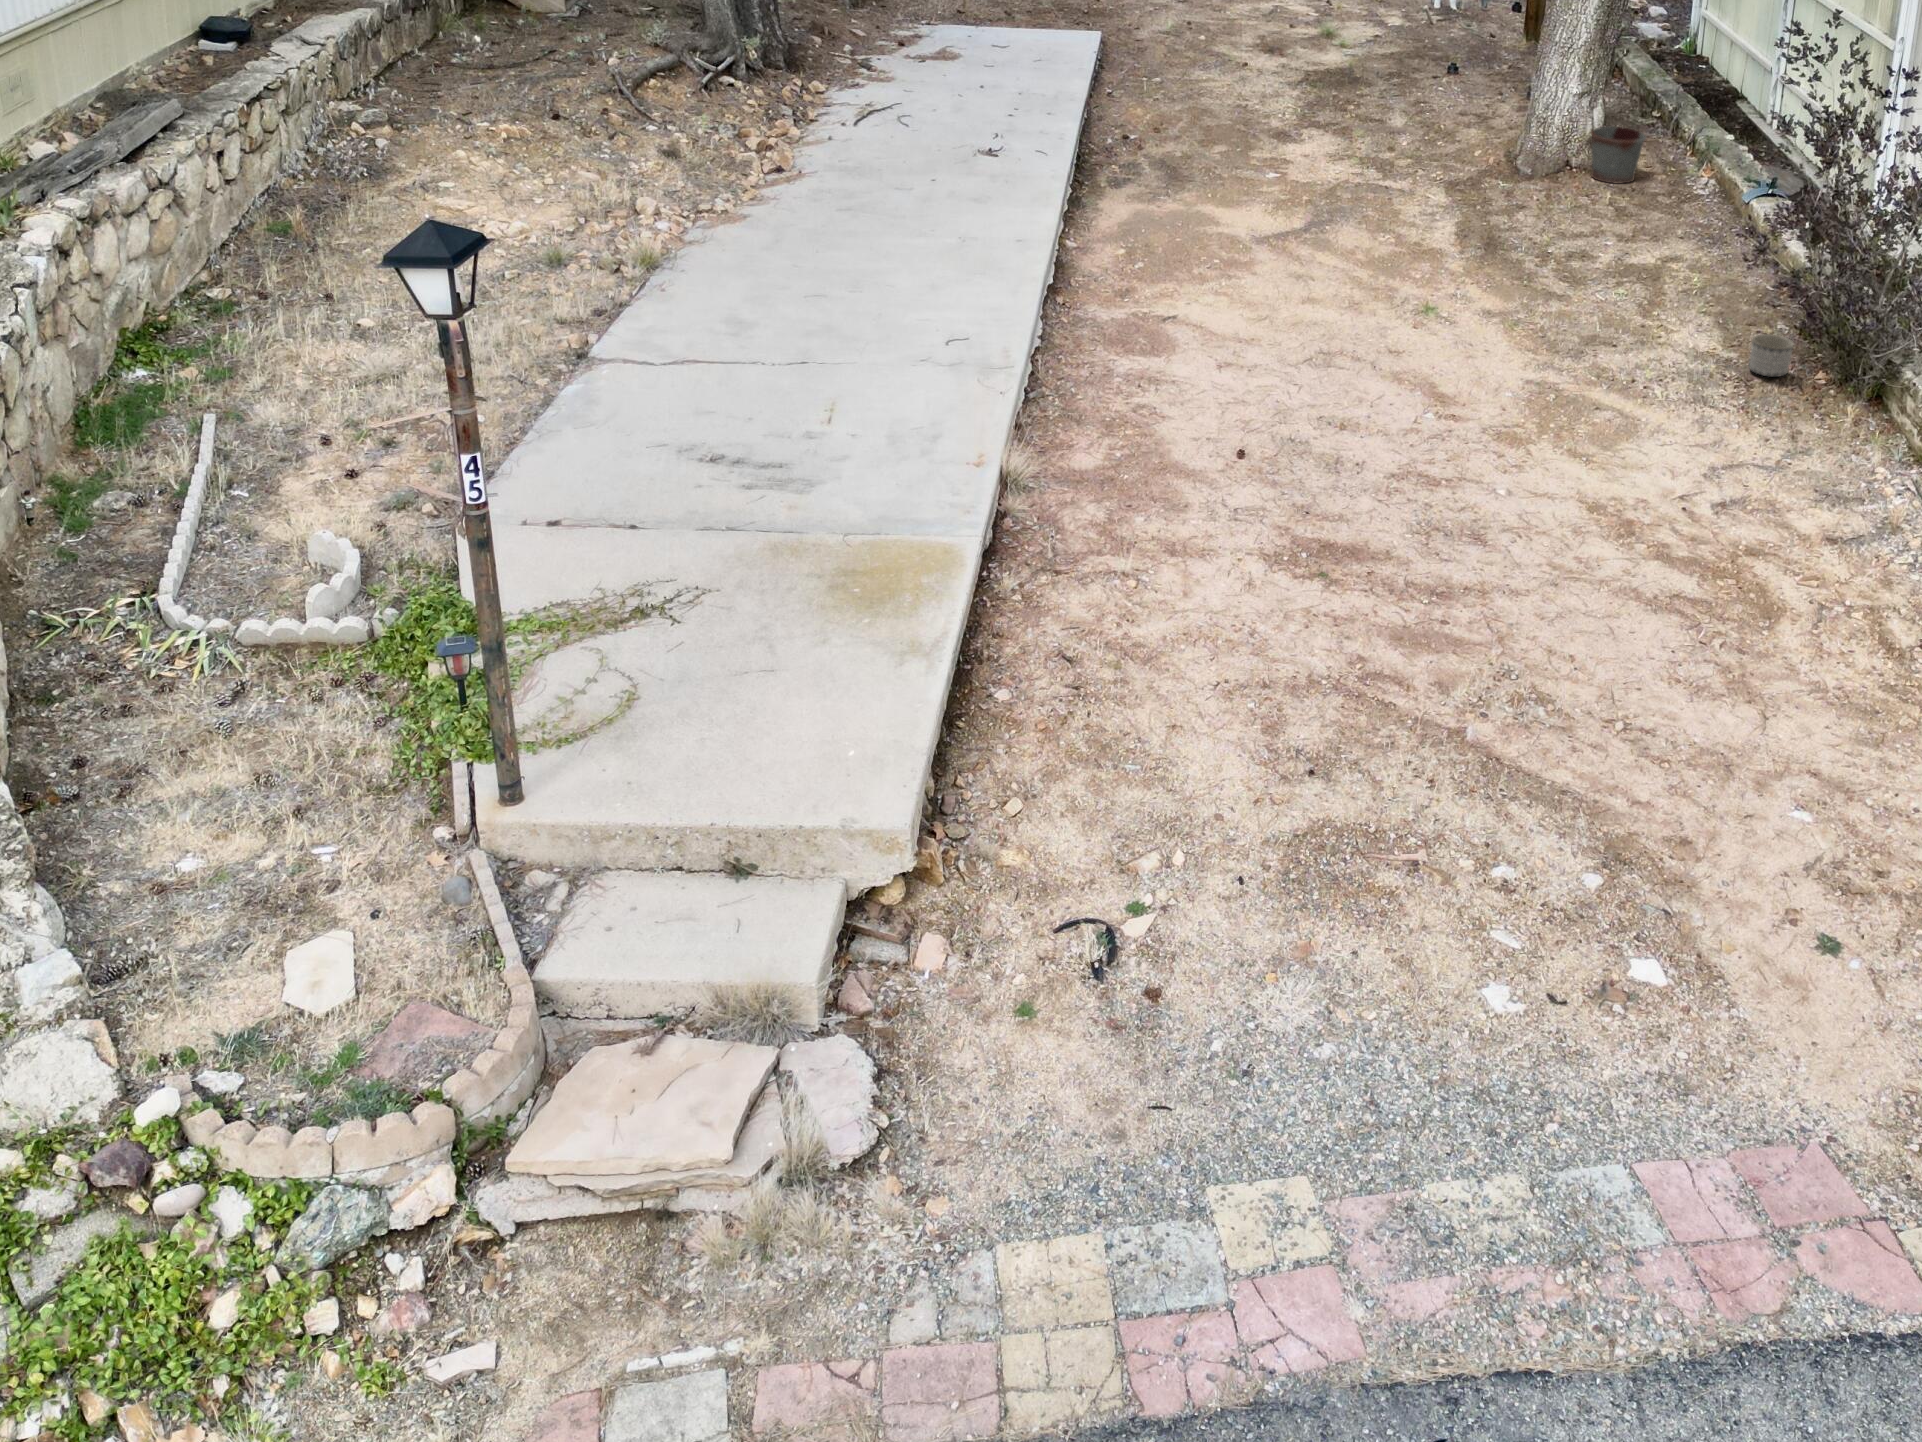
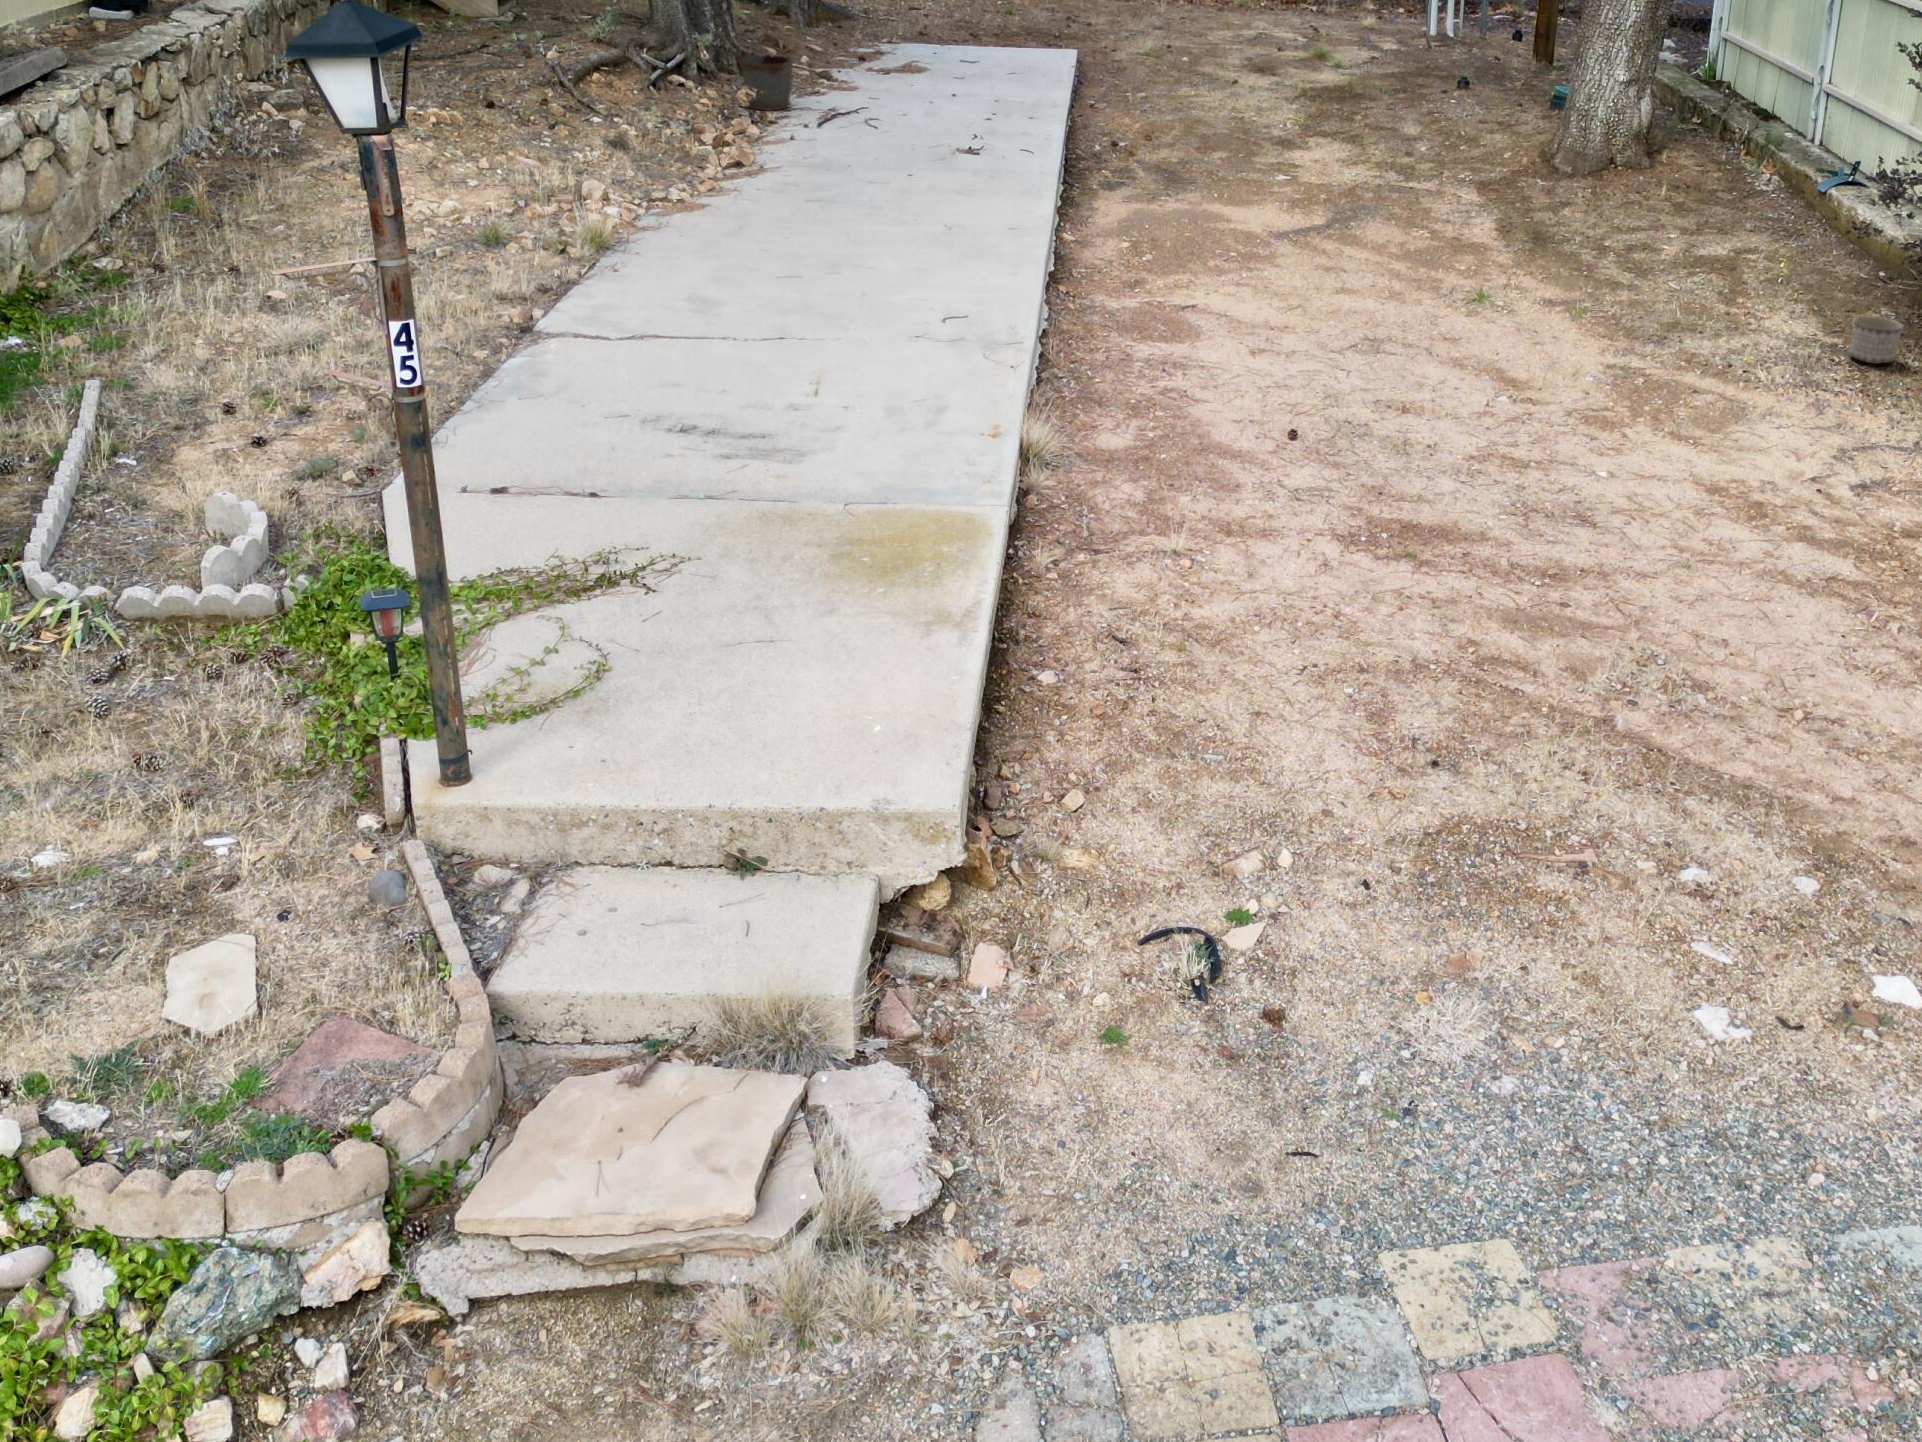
bucket: present [1591,127,1646,183] -> present [739,55,794,110]

